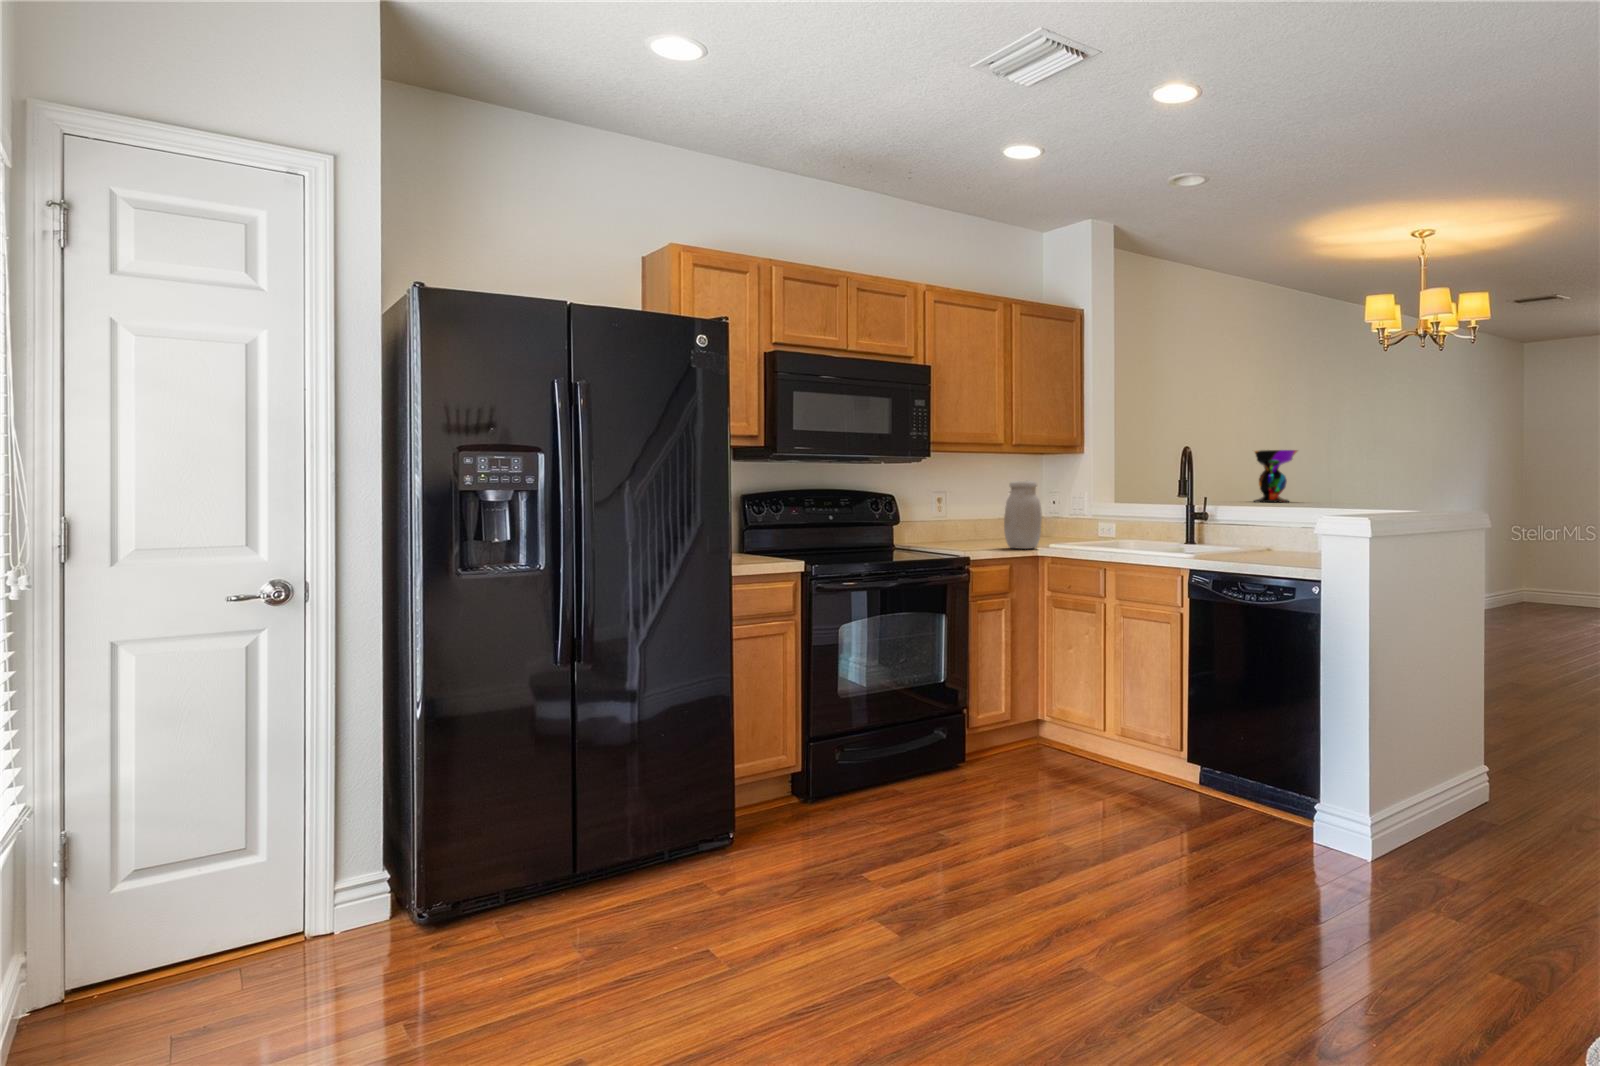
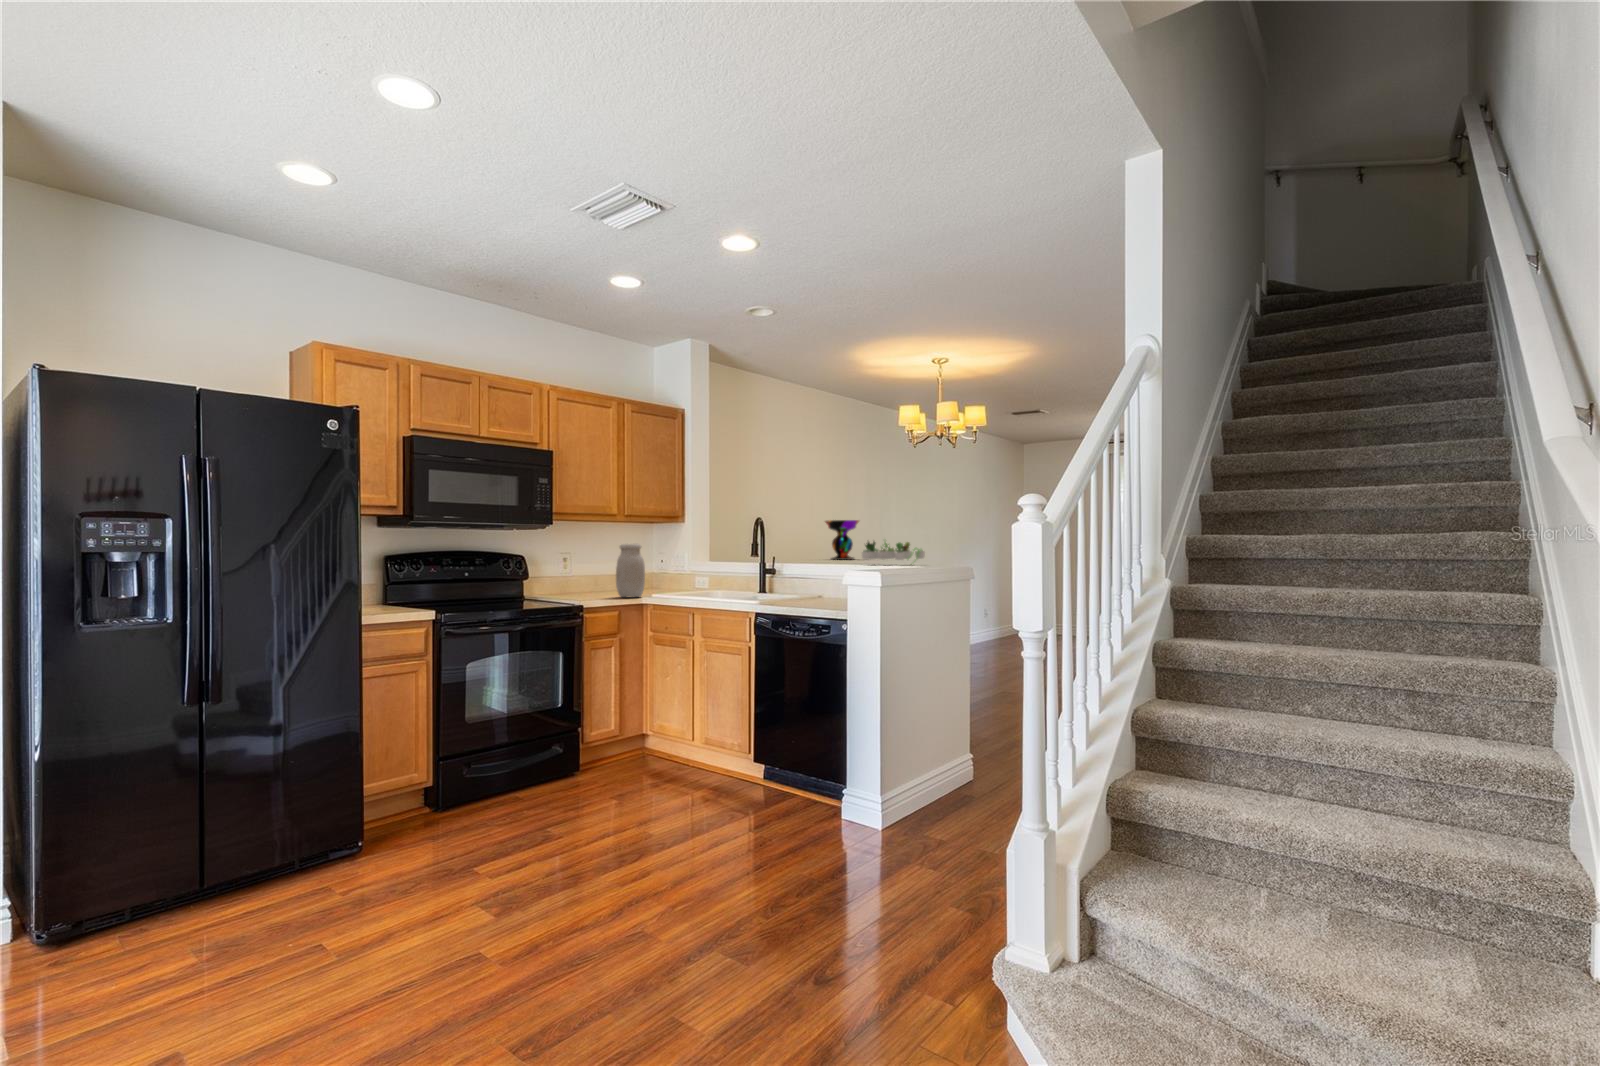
succulent plant: none [1338,471,1442,511] -> present [862,542,925,562]

